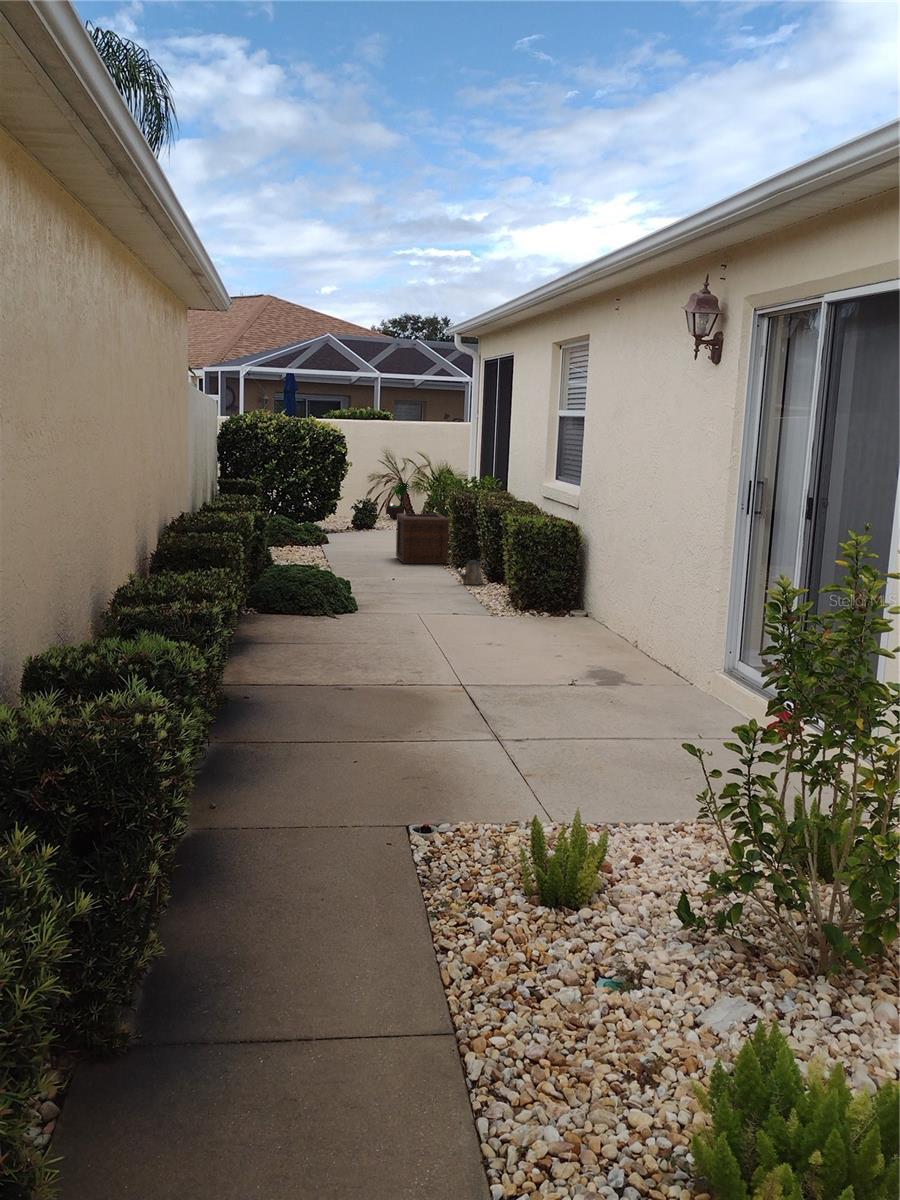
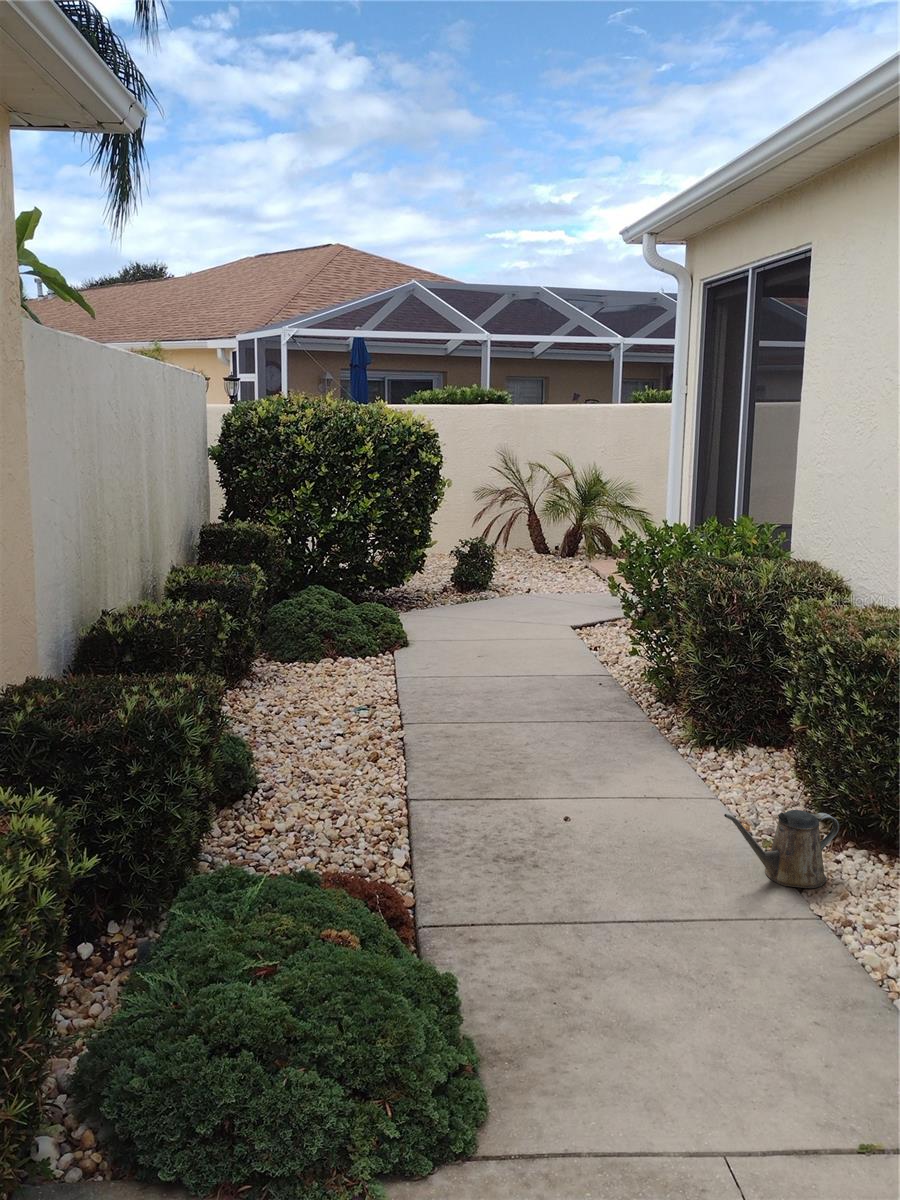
potted tree: present [386,481,410,519] -> none [504,493,543,559]
wooden crate: present [396,514,449,564] -> none [545,611,675,739]

